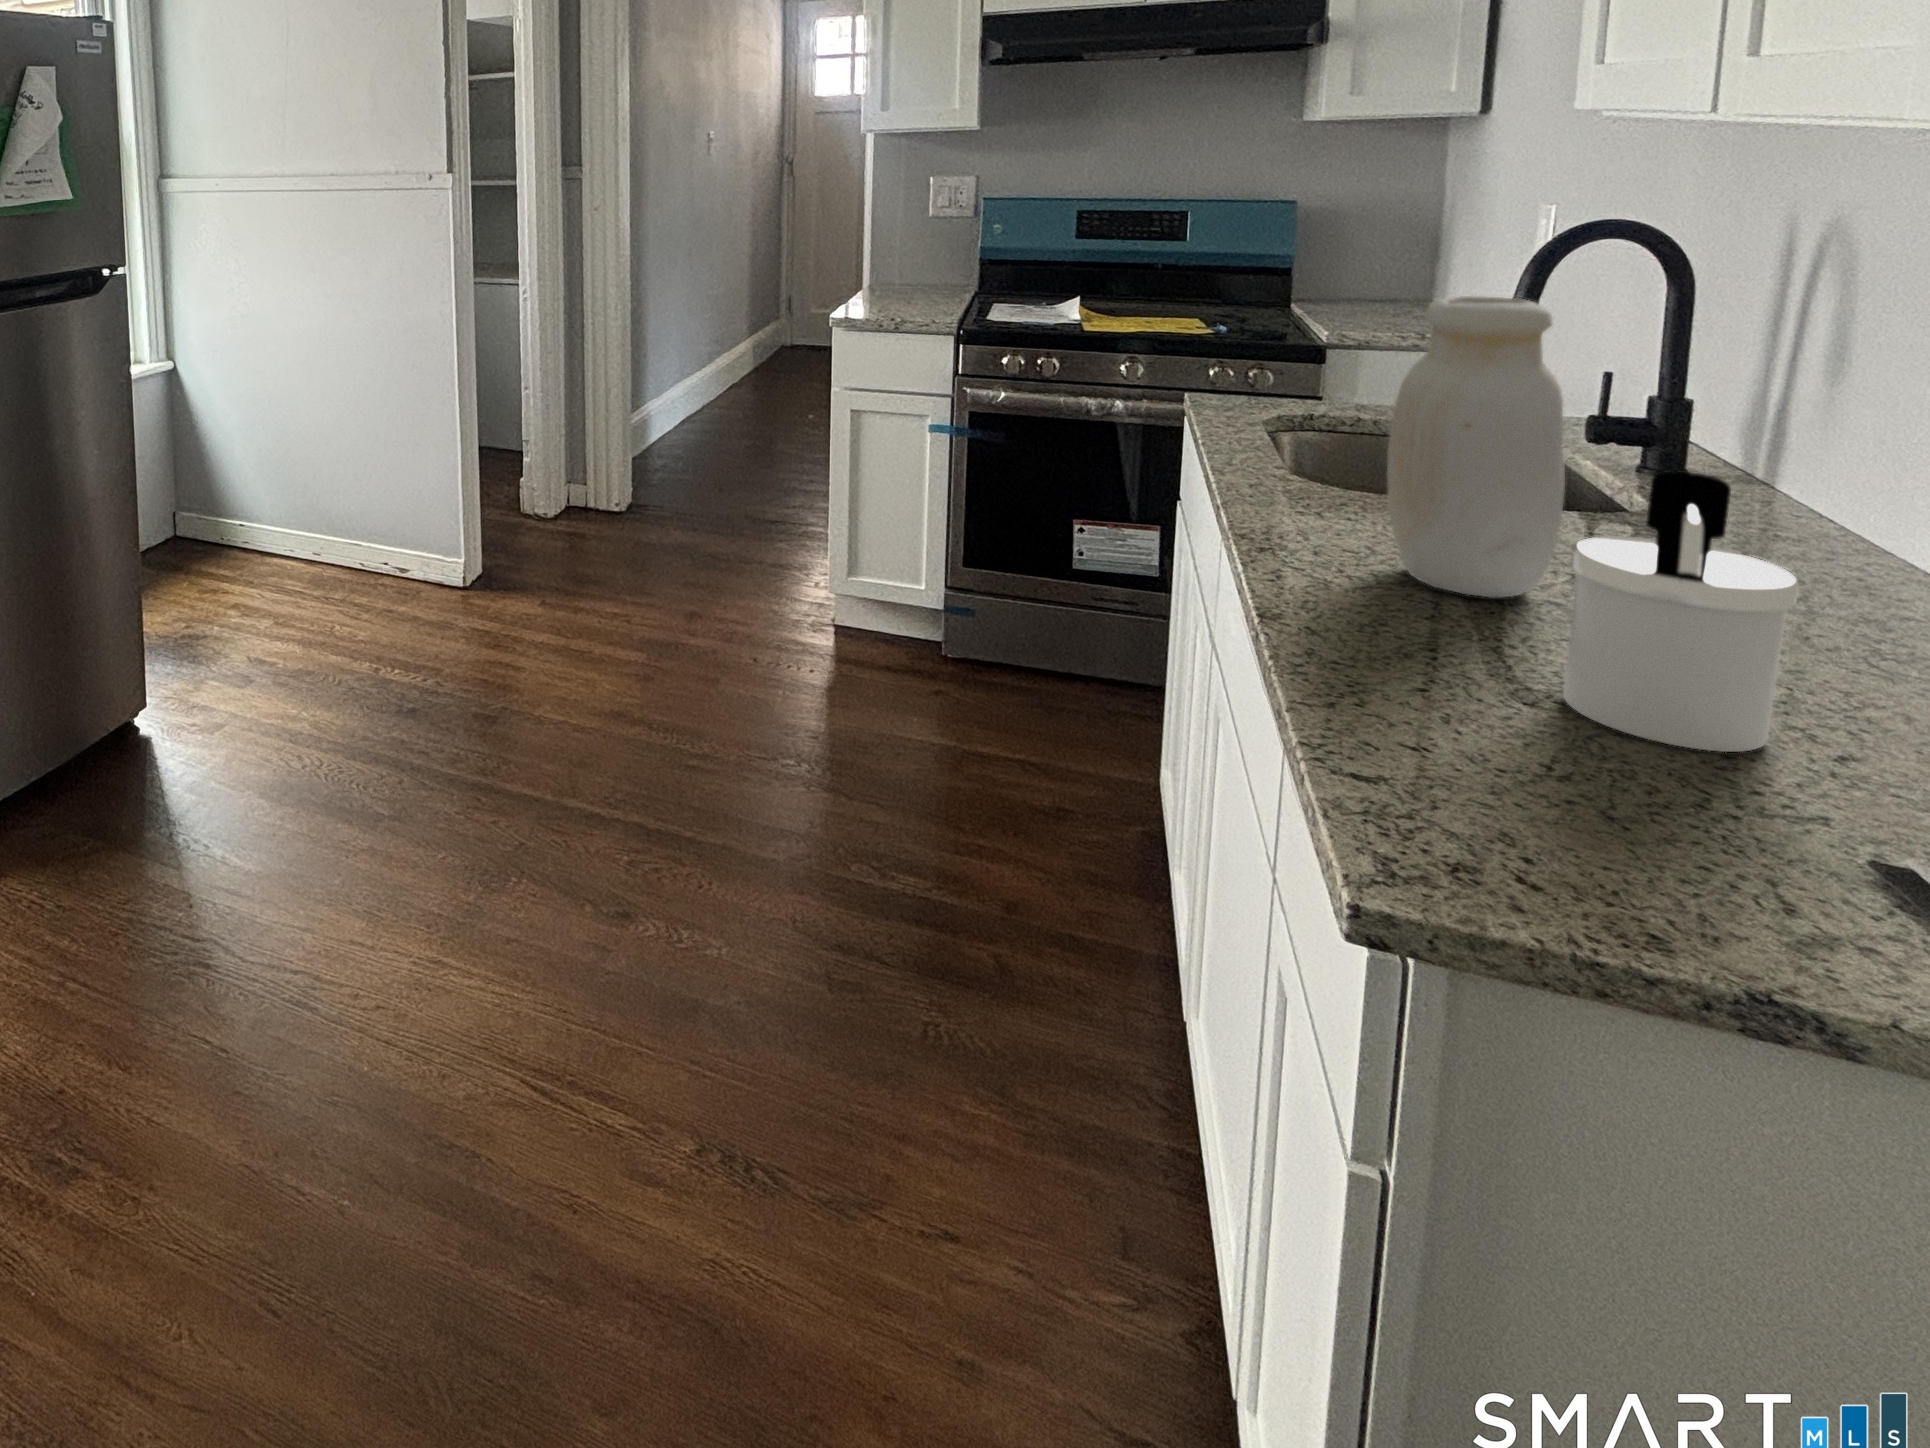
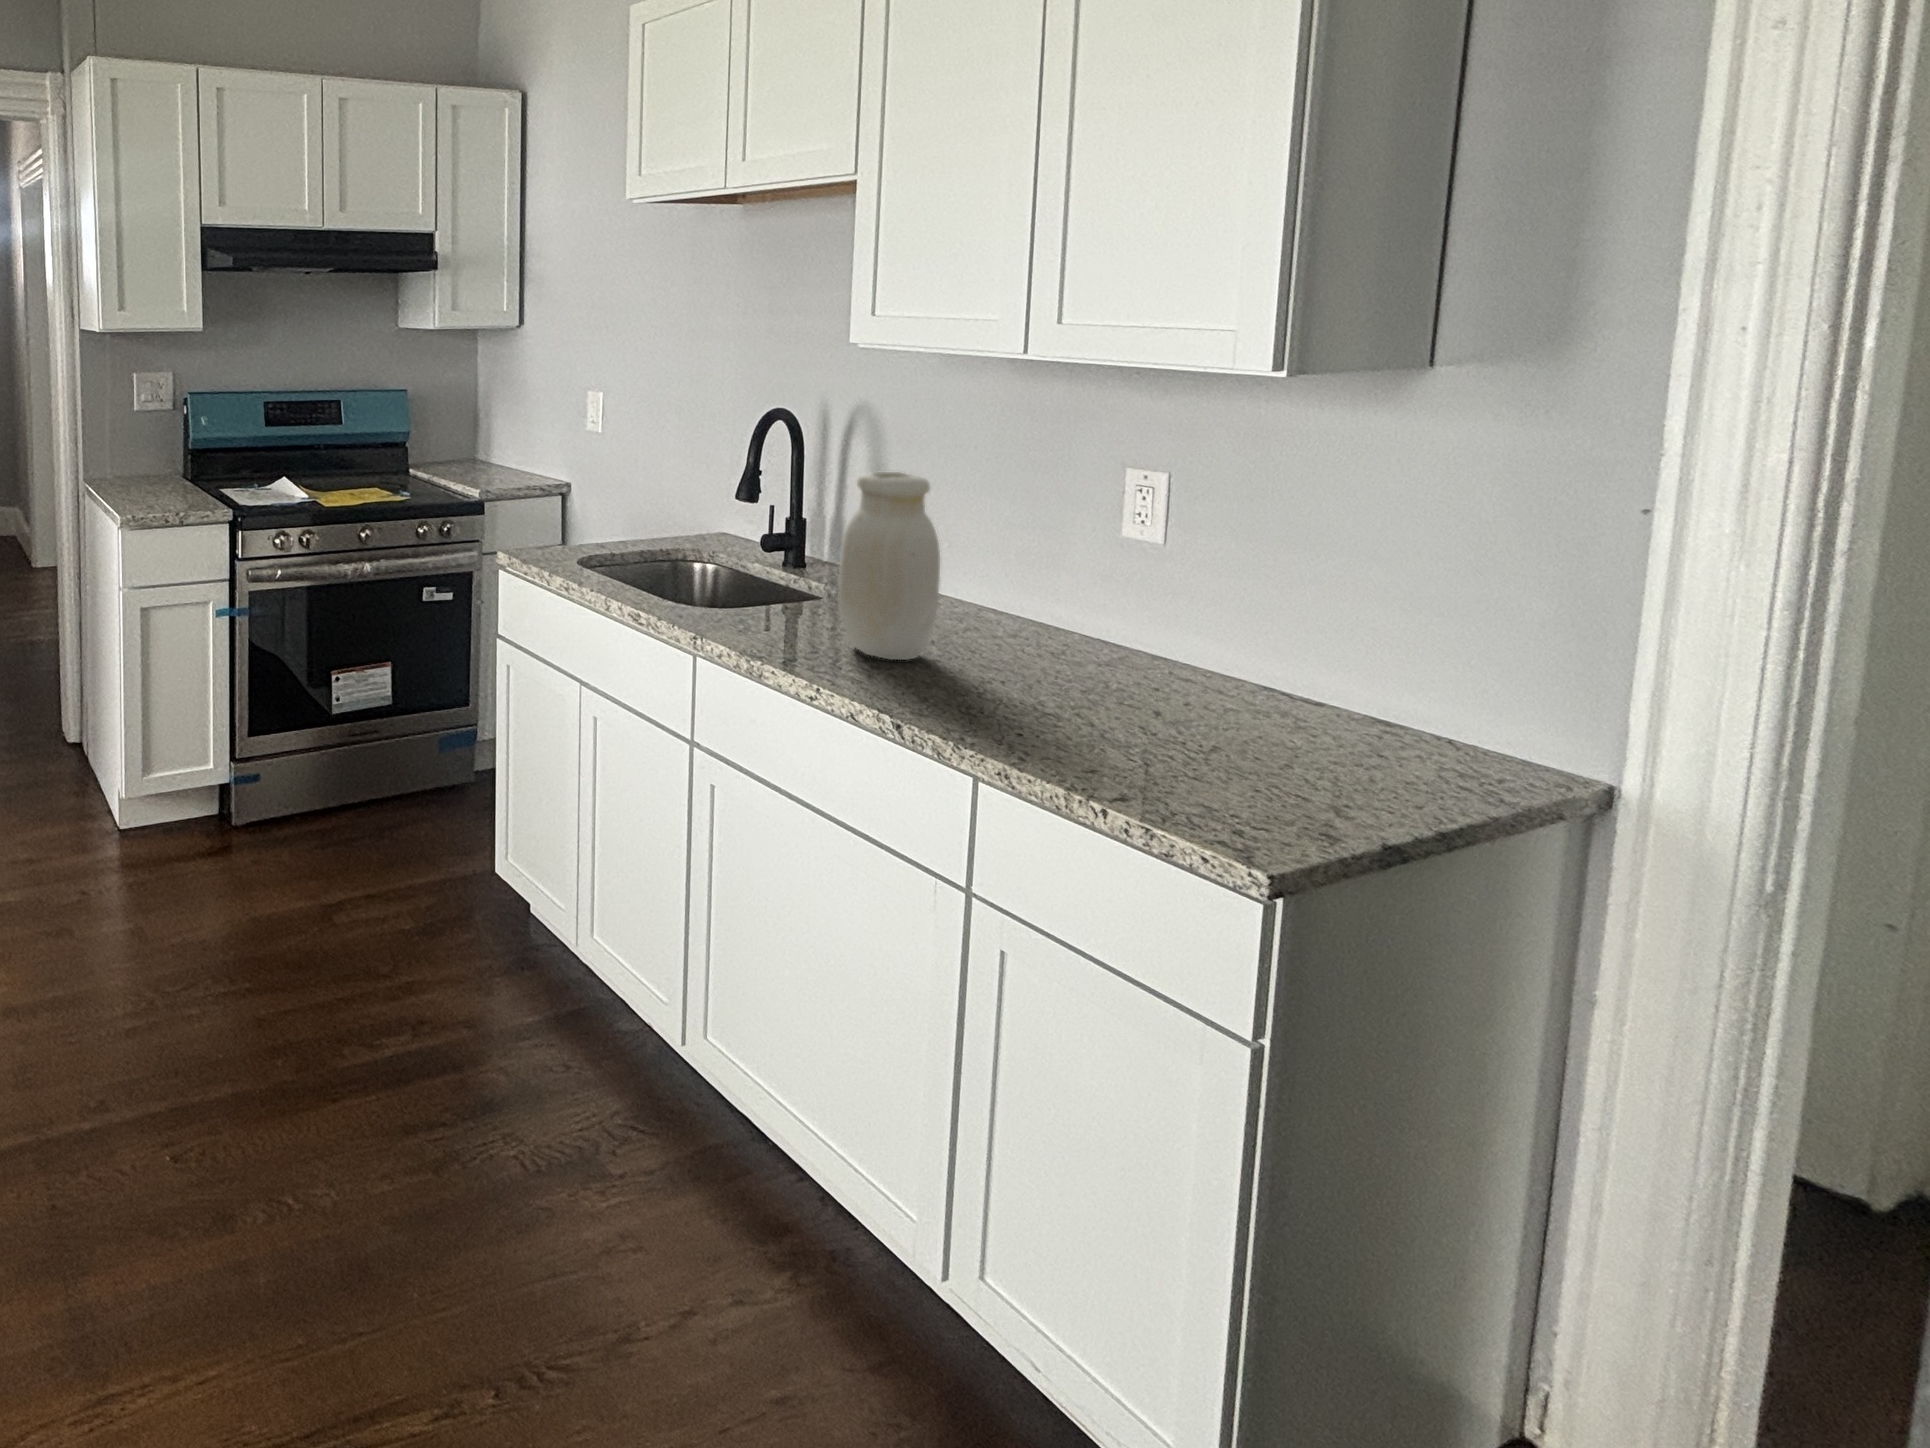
soap dispenser: present [1563,471,1799,752] -> none [1037,567,1158,717]

